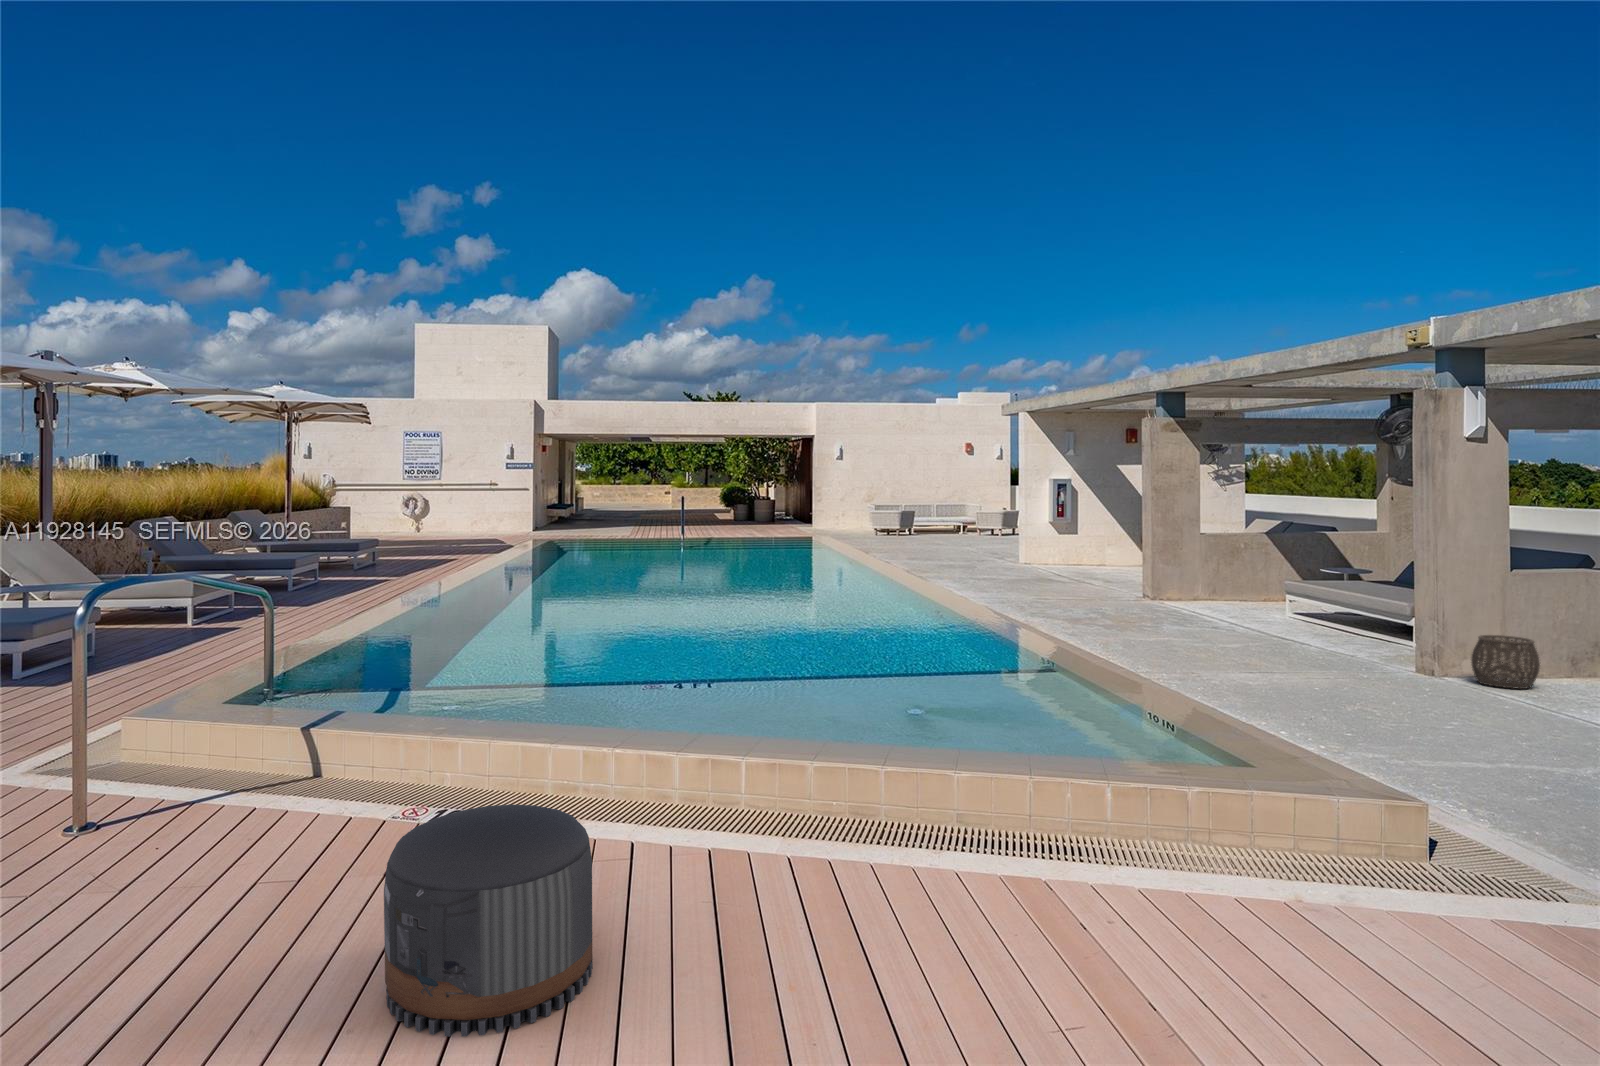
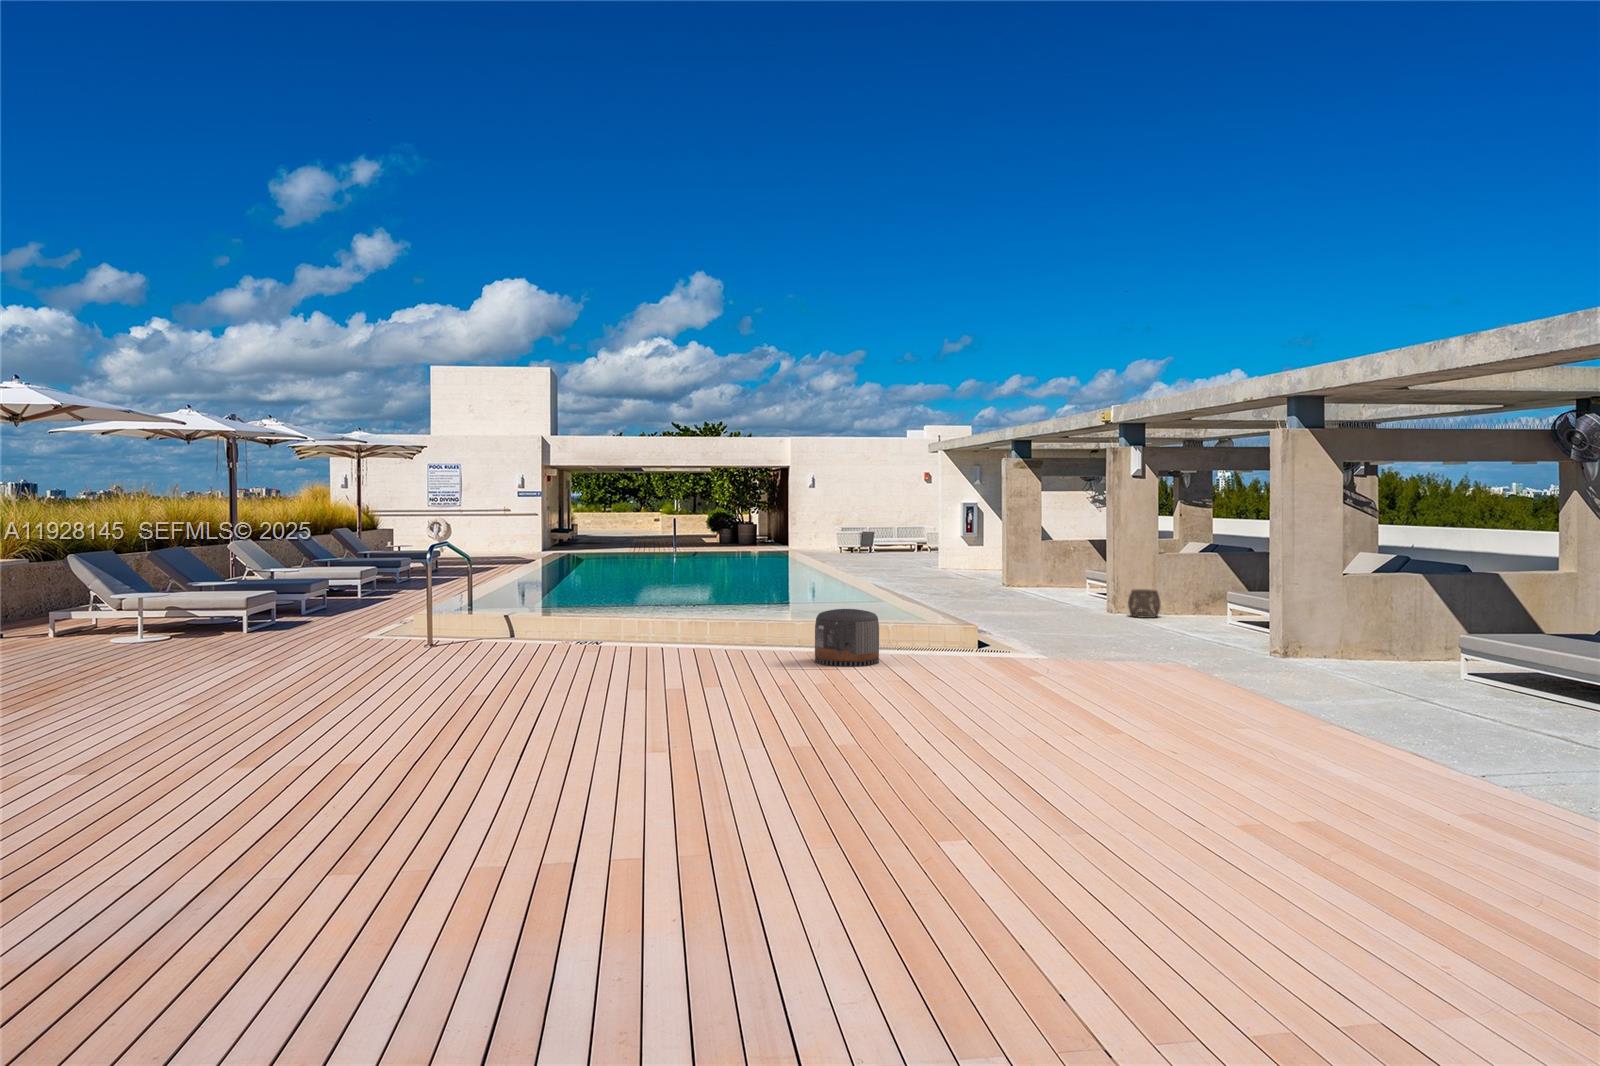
pouf: present [384,804,593,1037] -> present [815,609,879,666]

